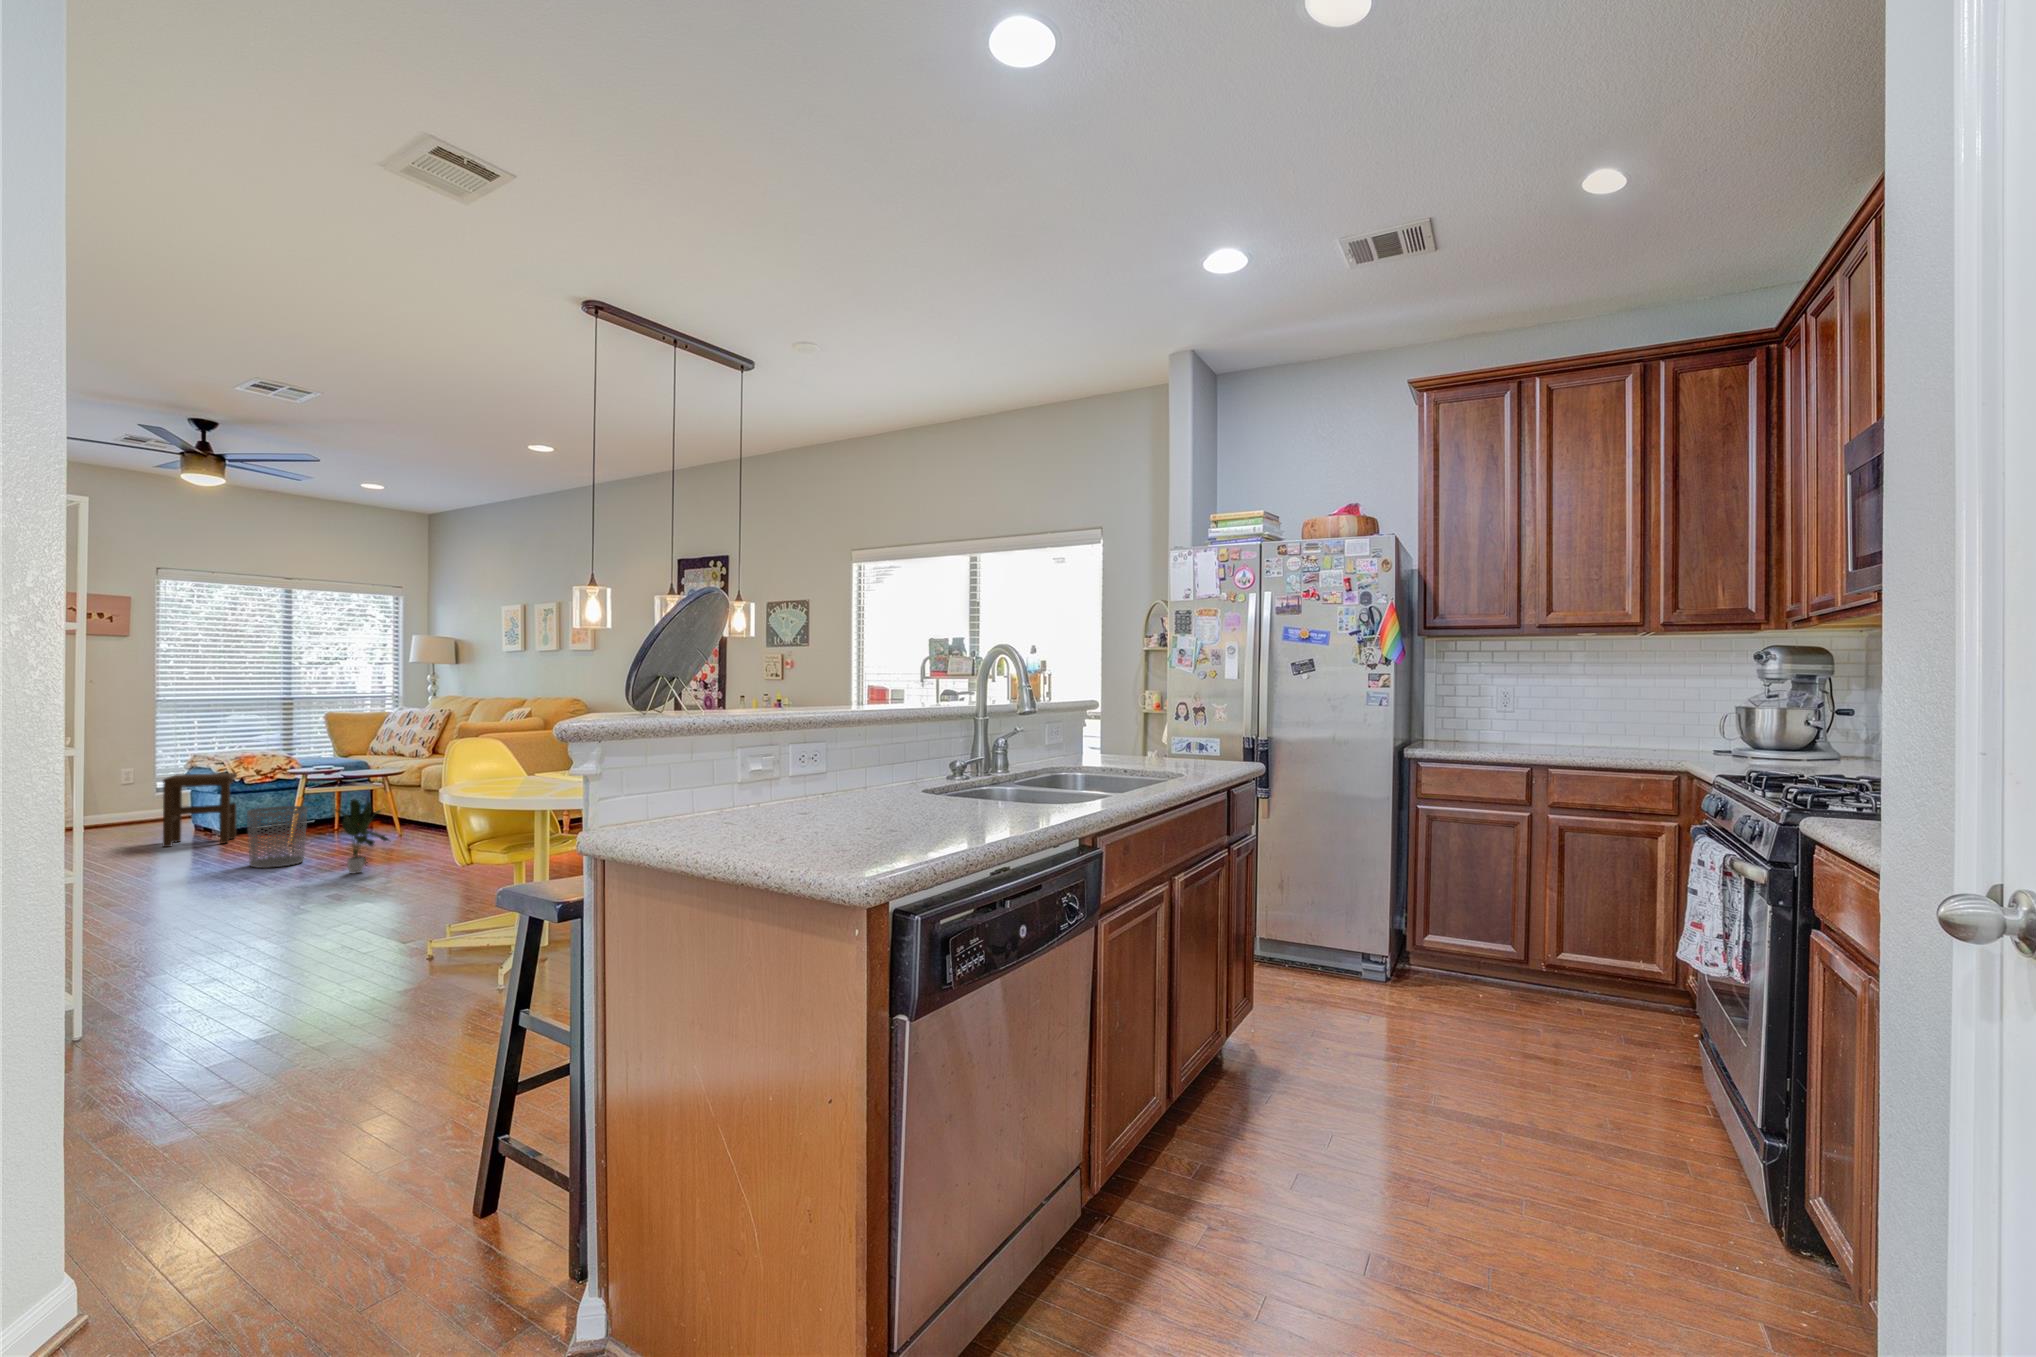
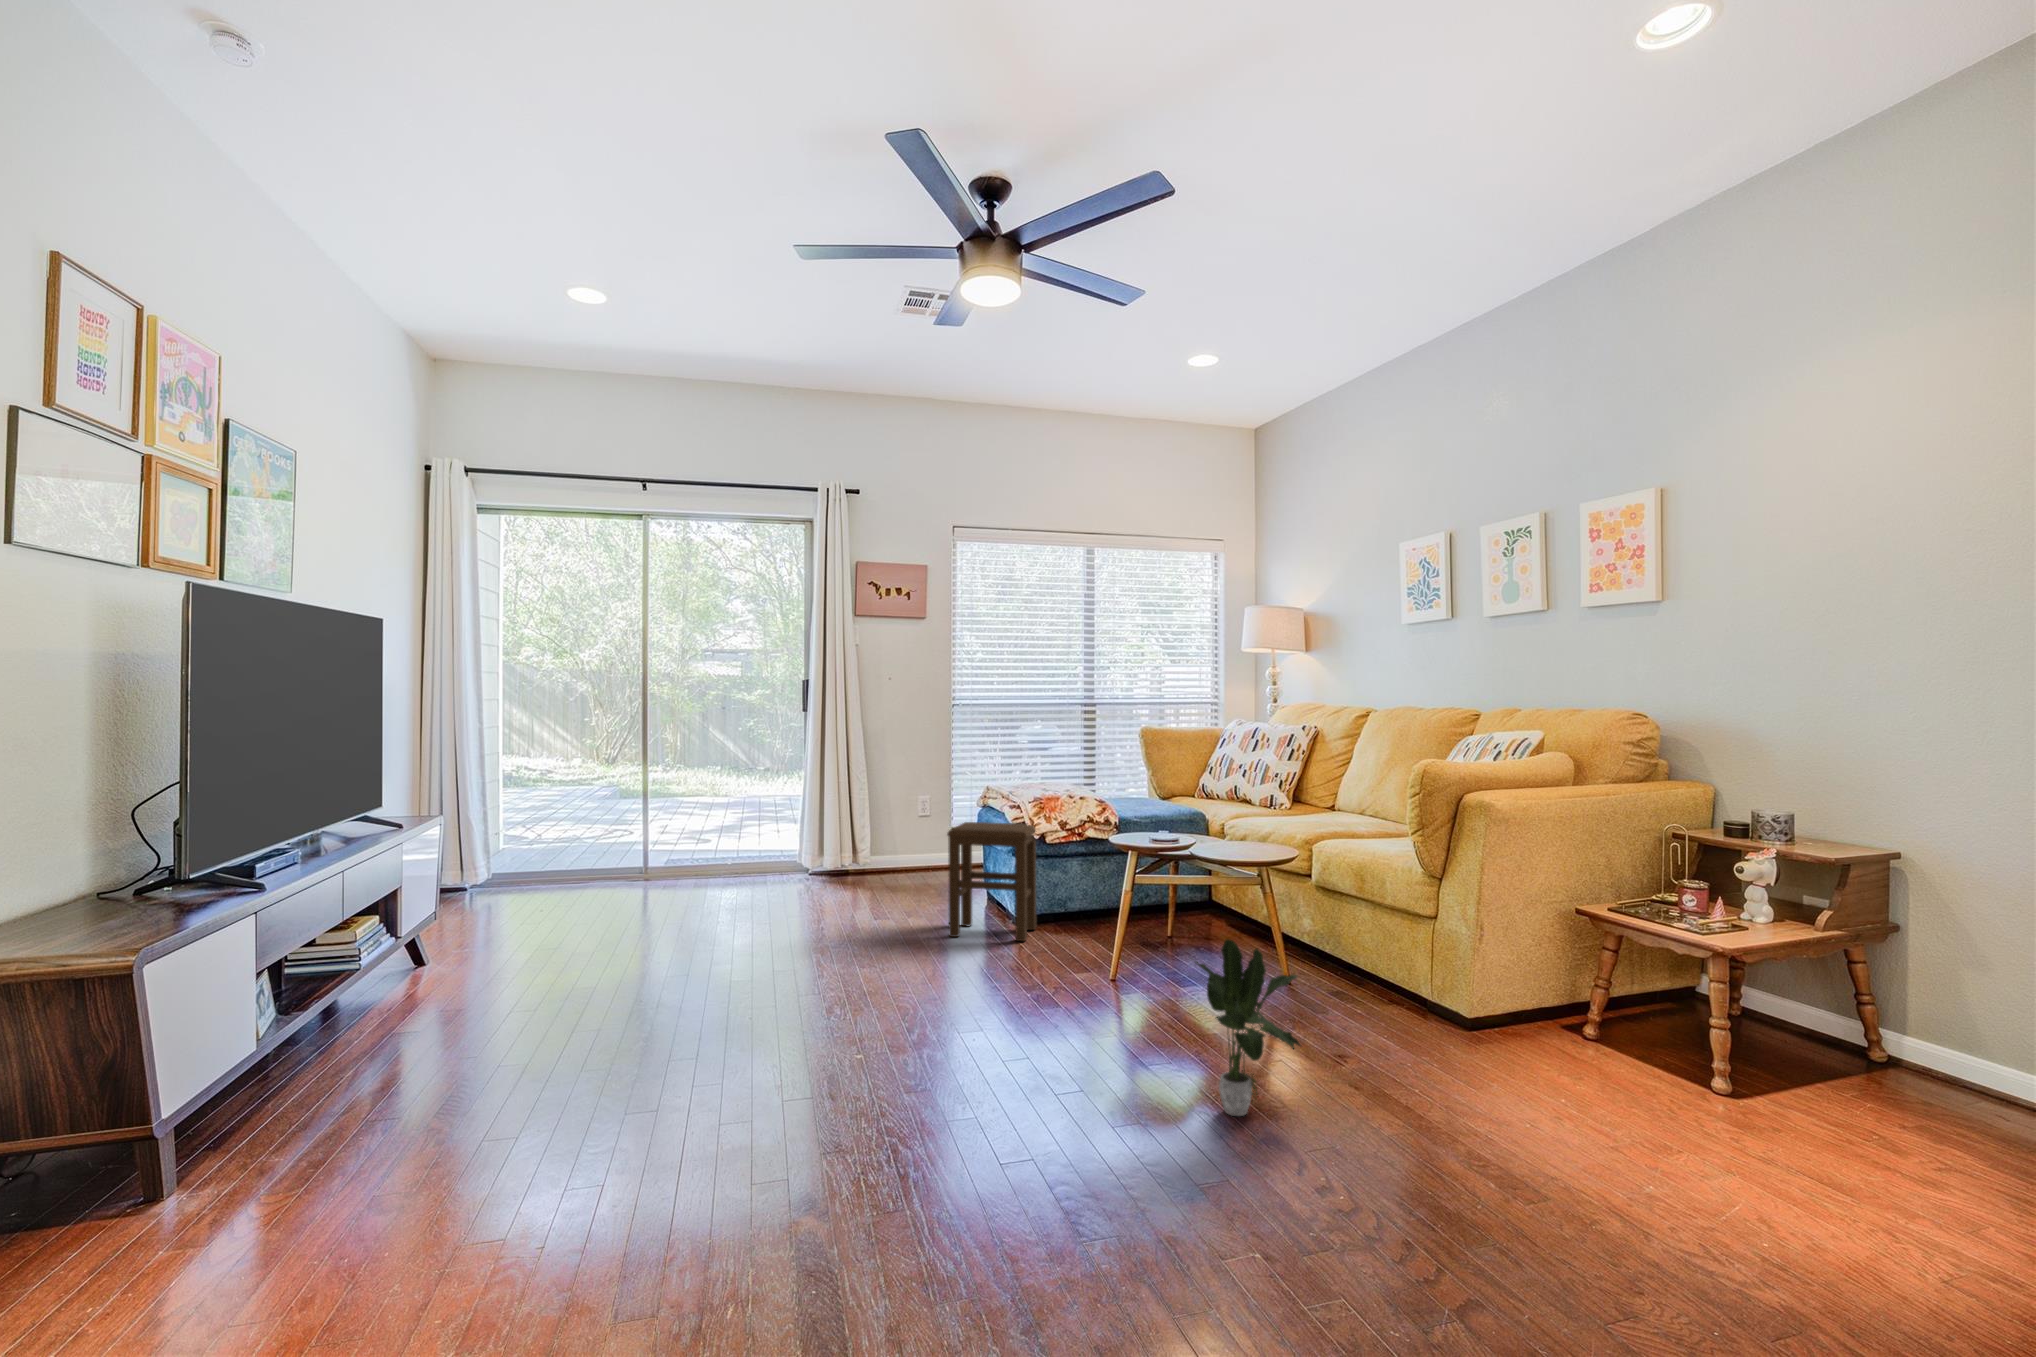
waste bin: present [247,806,307,868] -> none [1045,913,1137,1044]

